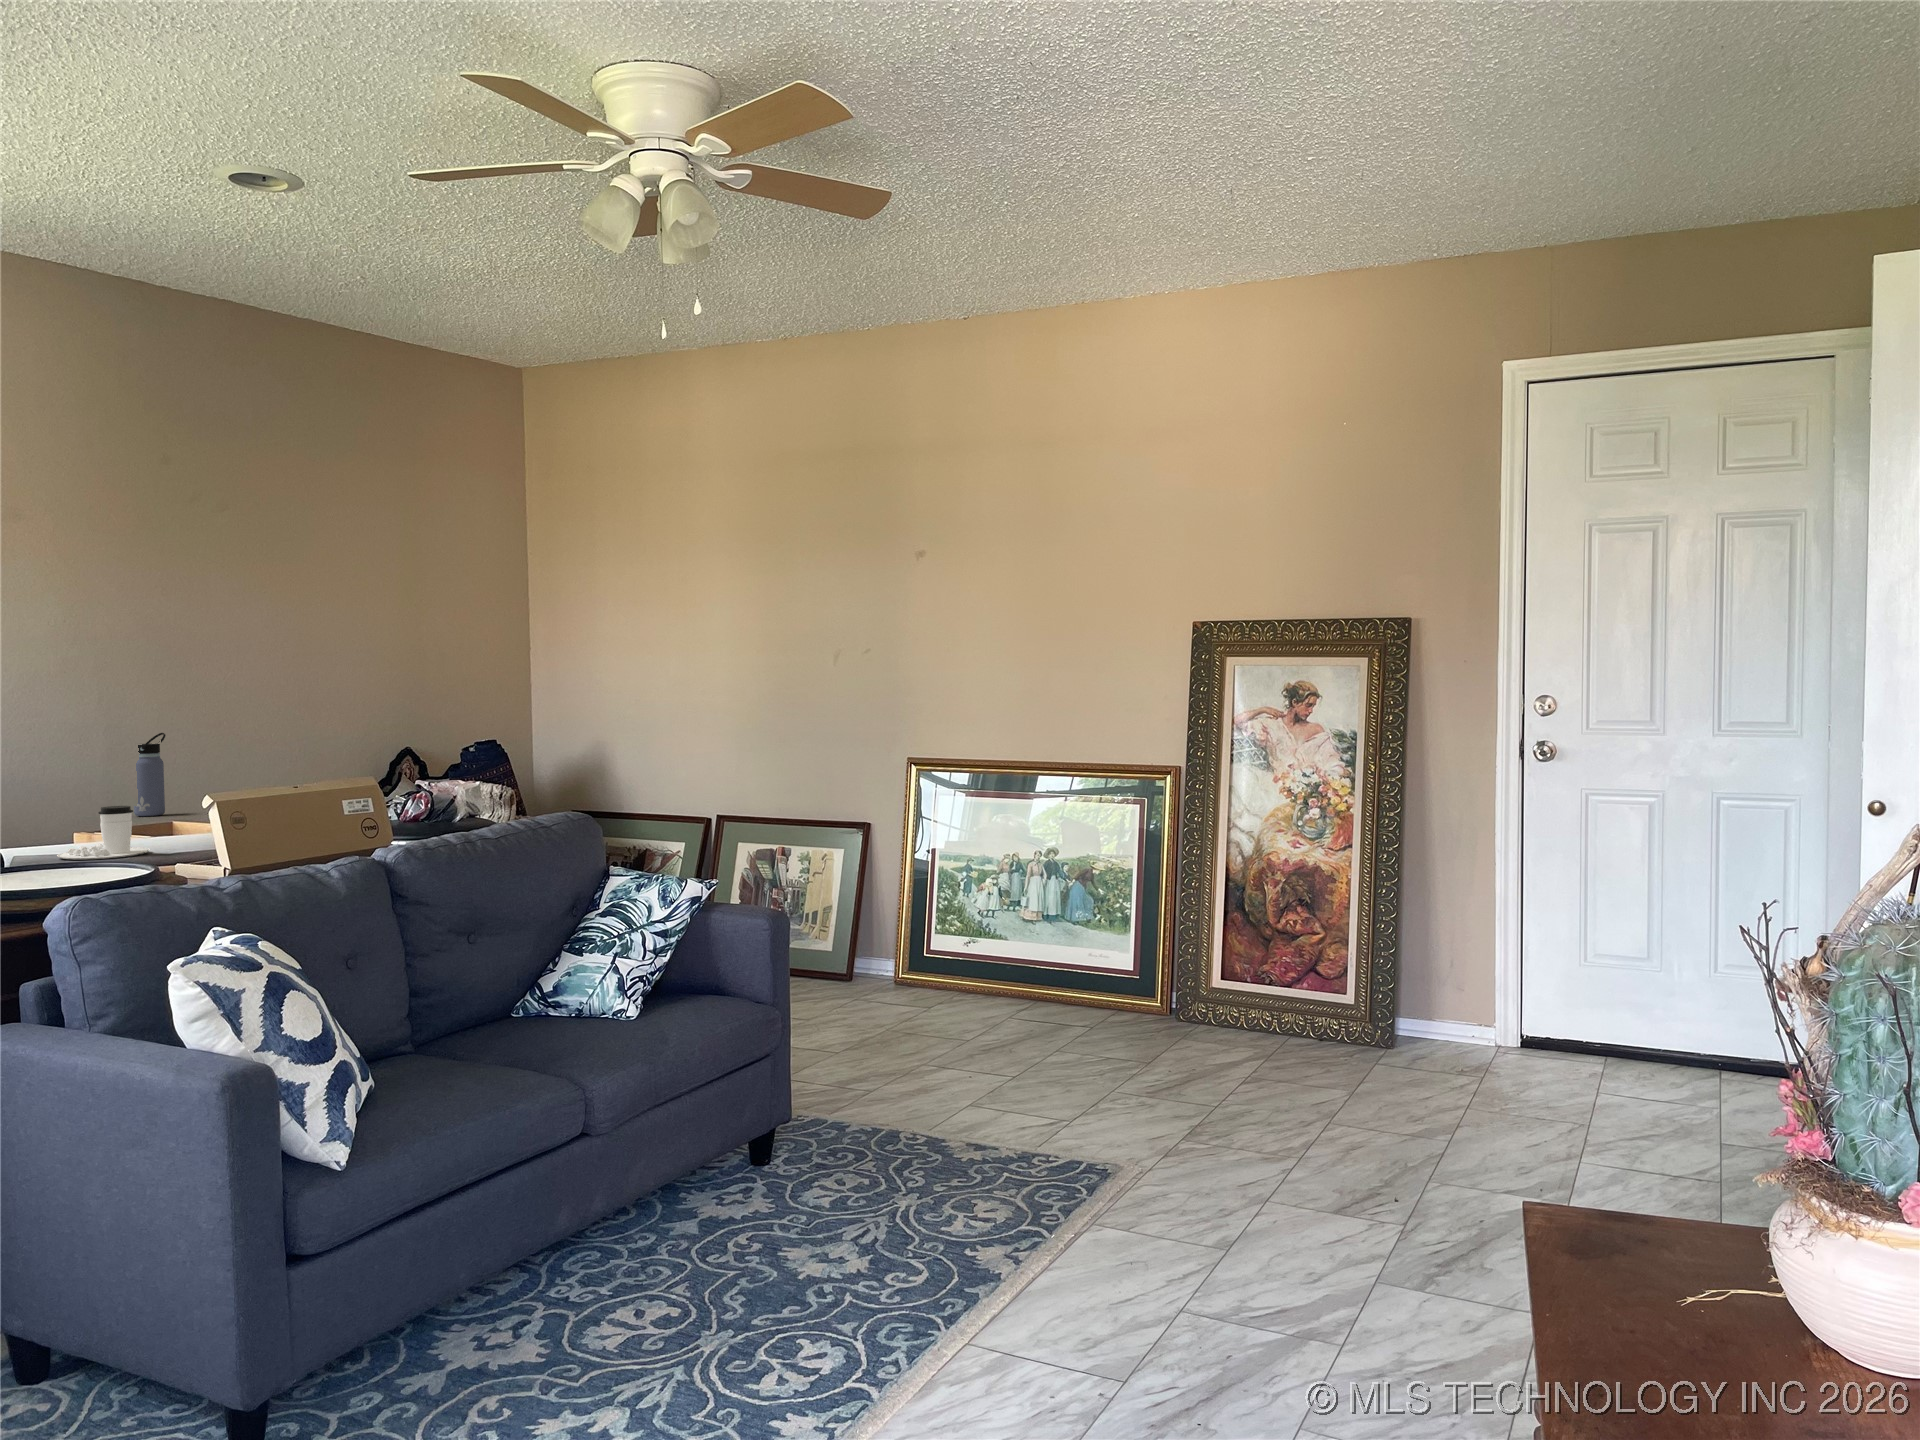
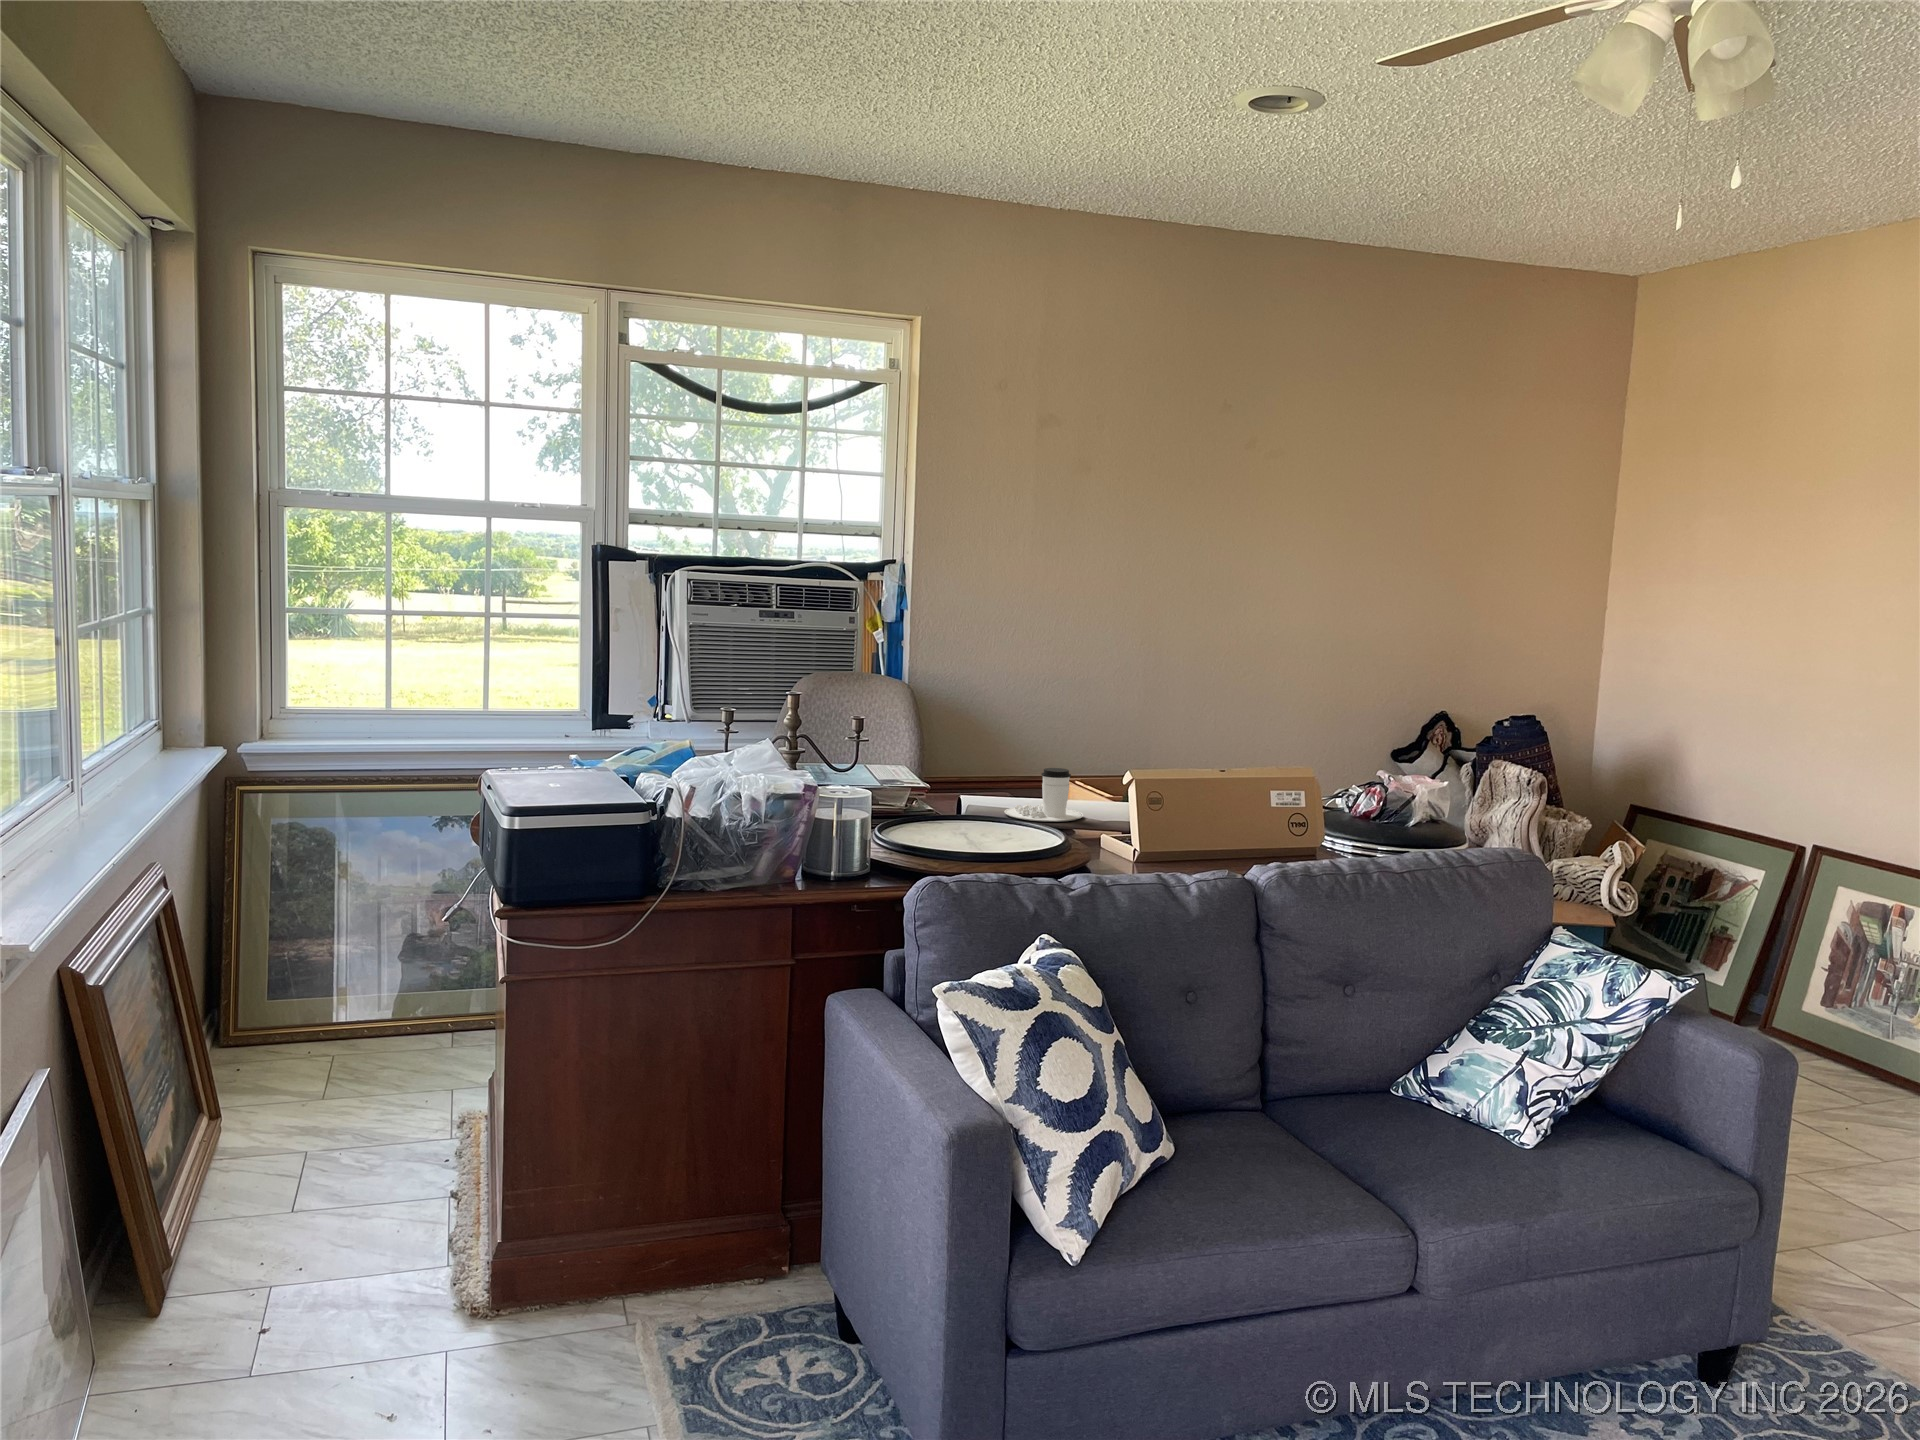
water bottle: present [134,733,166,816] -> none [1140,681,1173,763]

